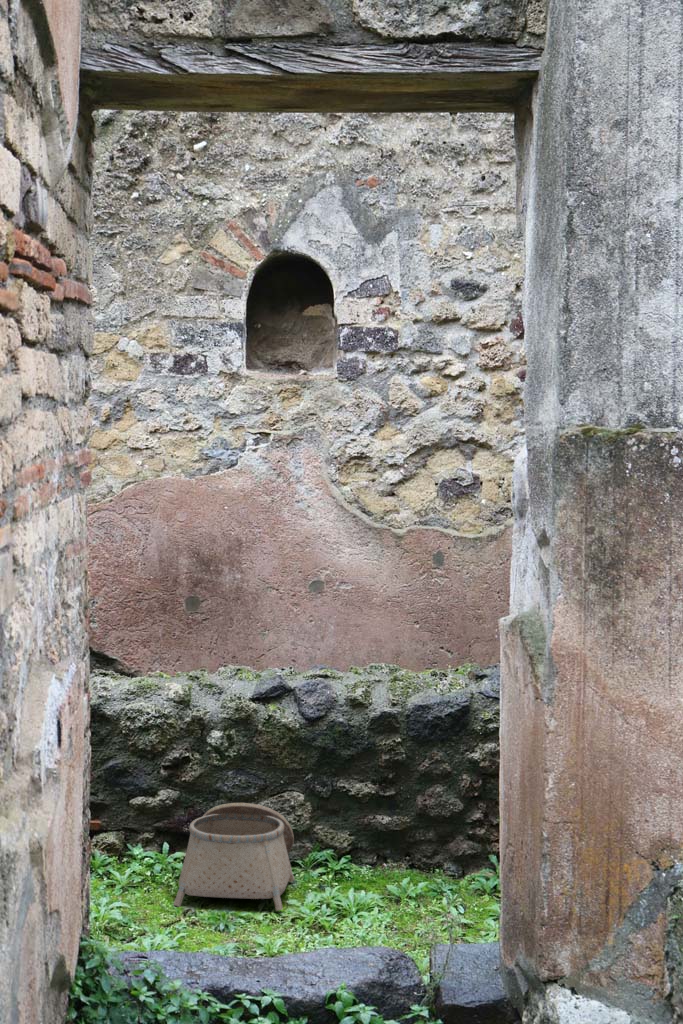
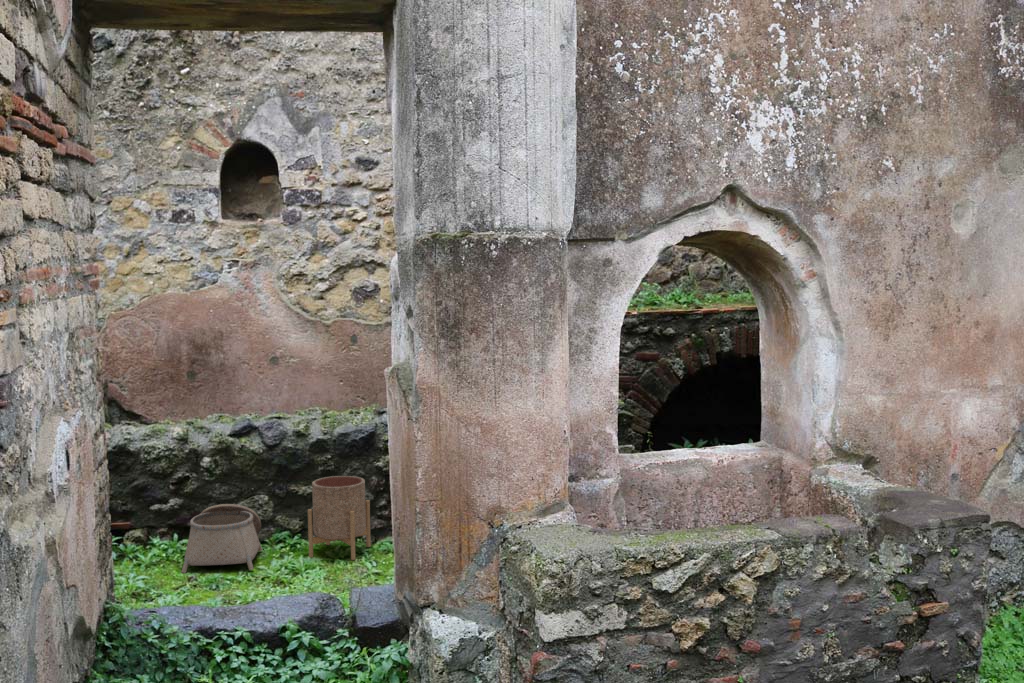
planter: none [367,771,464,908] -> present [308,476,371,560]

